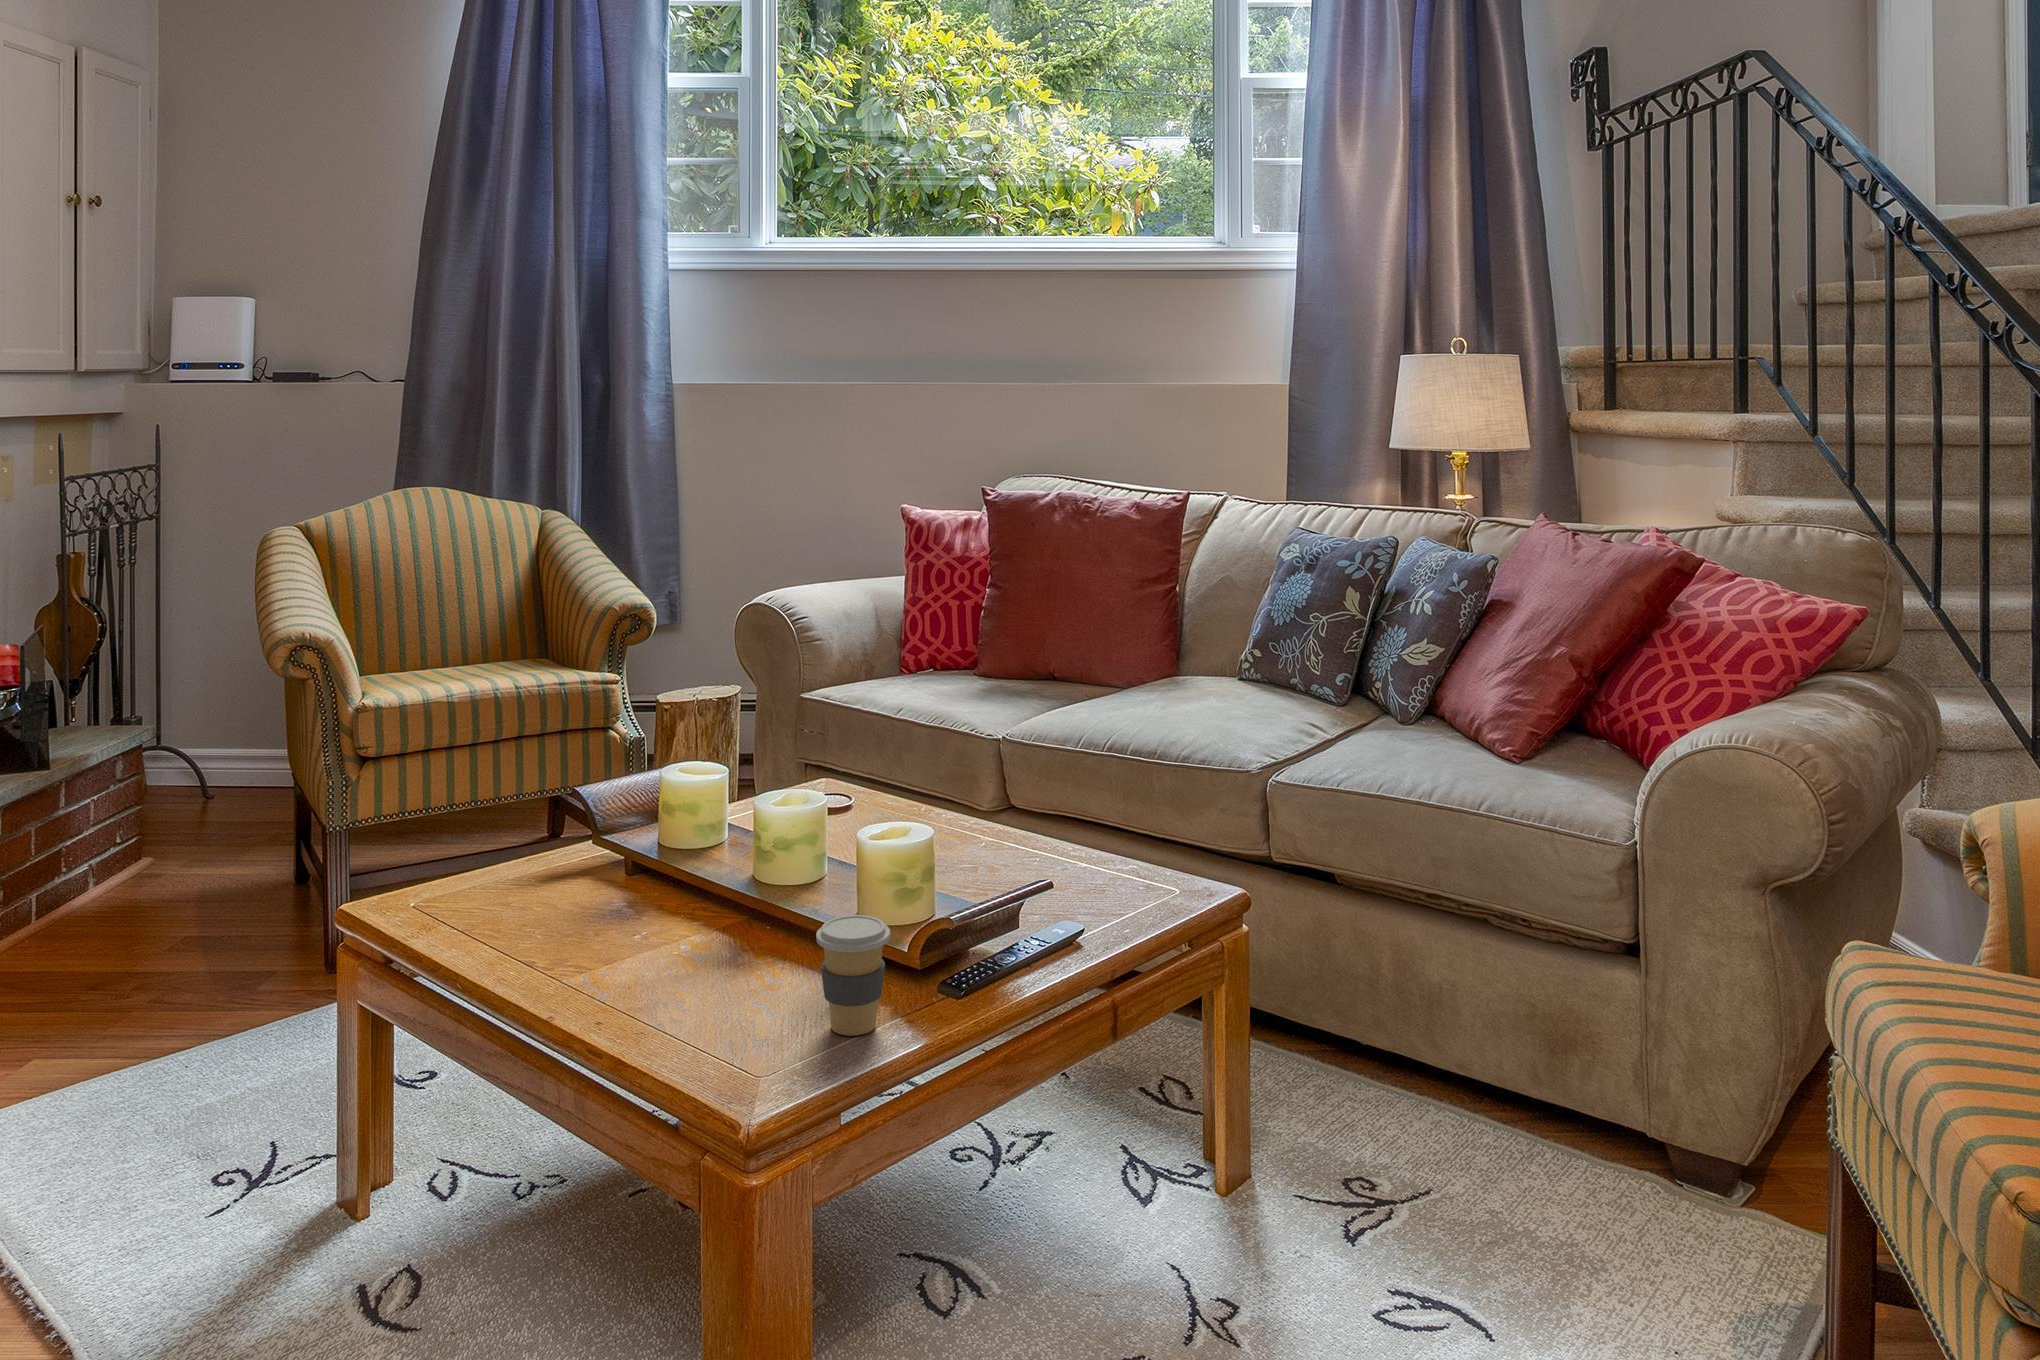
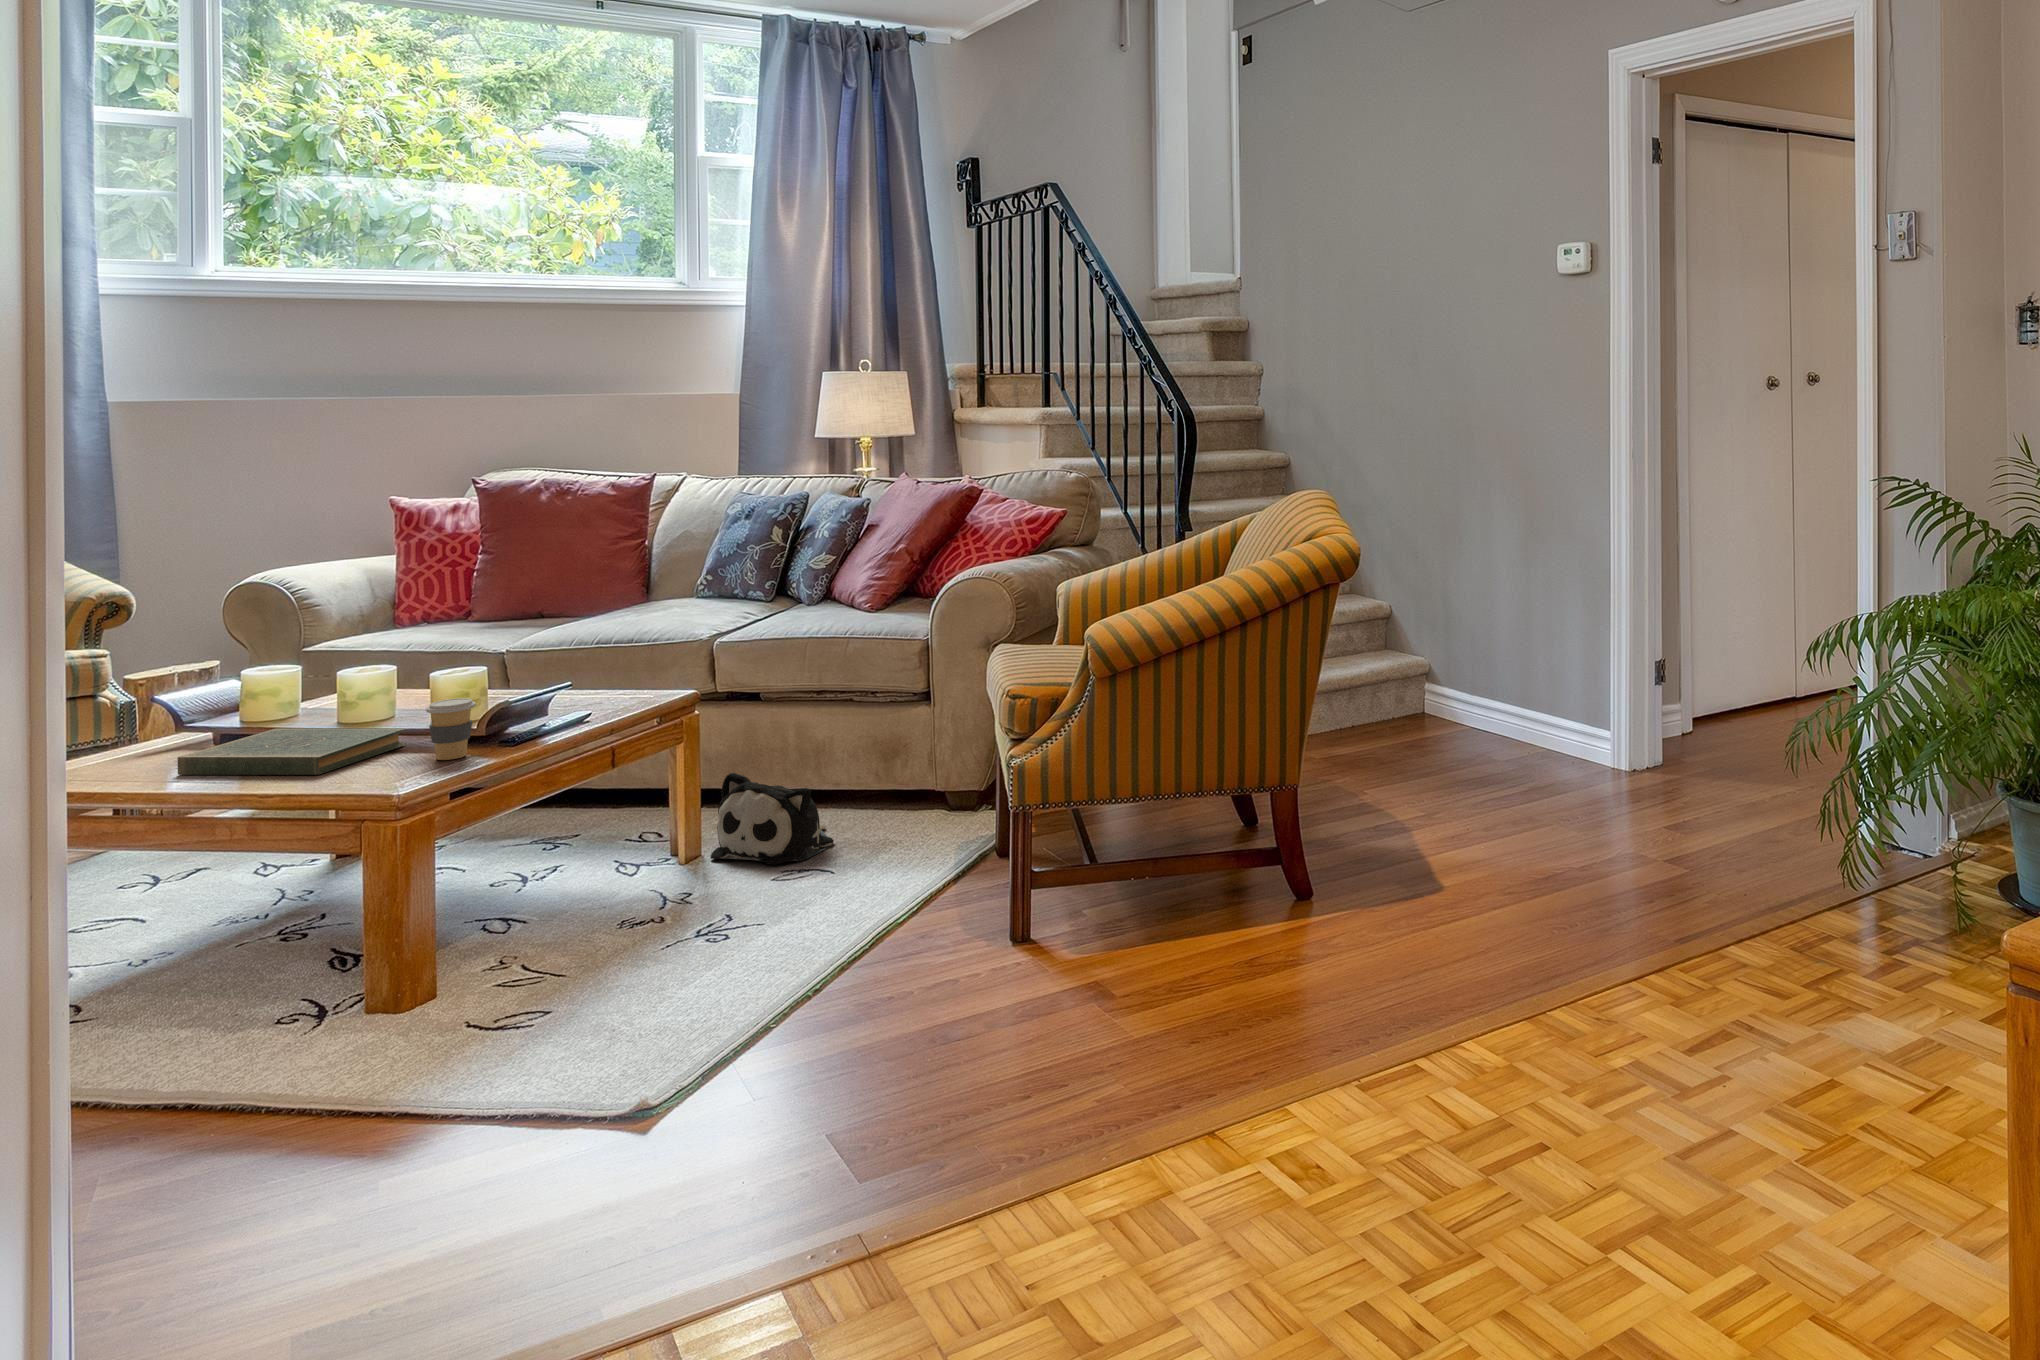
book: none [517,886,809,1027] -> present [178,728,406,775]
plush toy: none [1268,1053,1479,1276] -> present [711,772,833,864]

